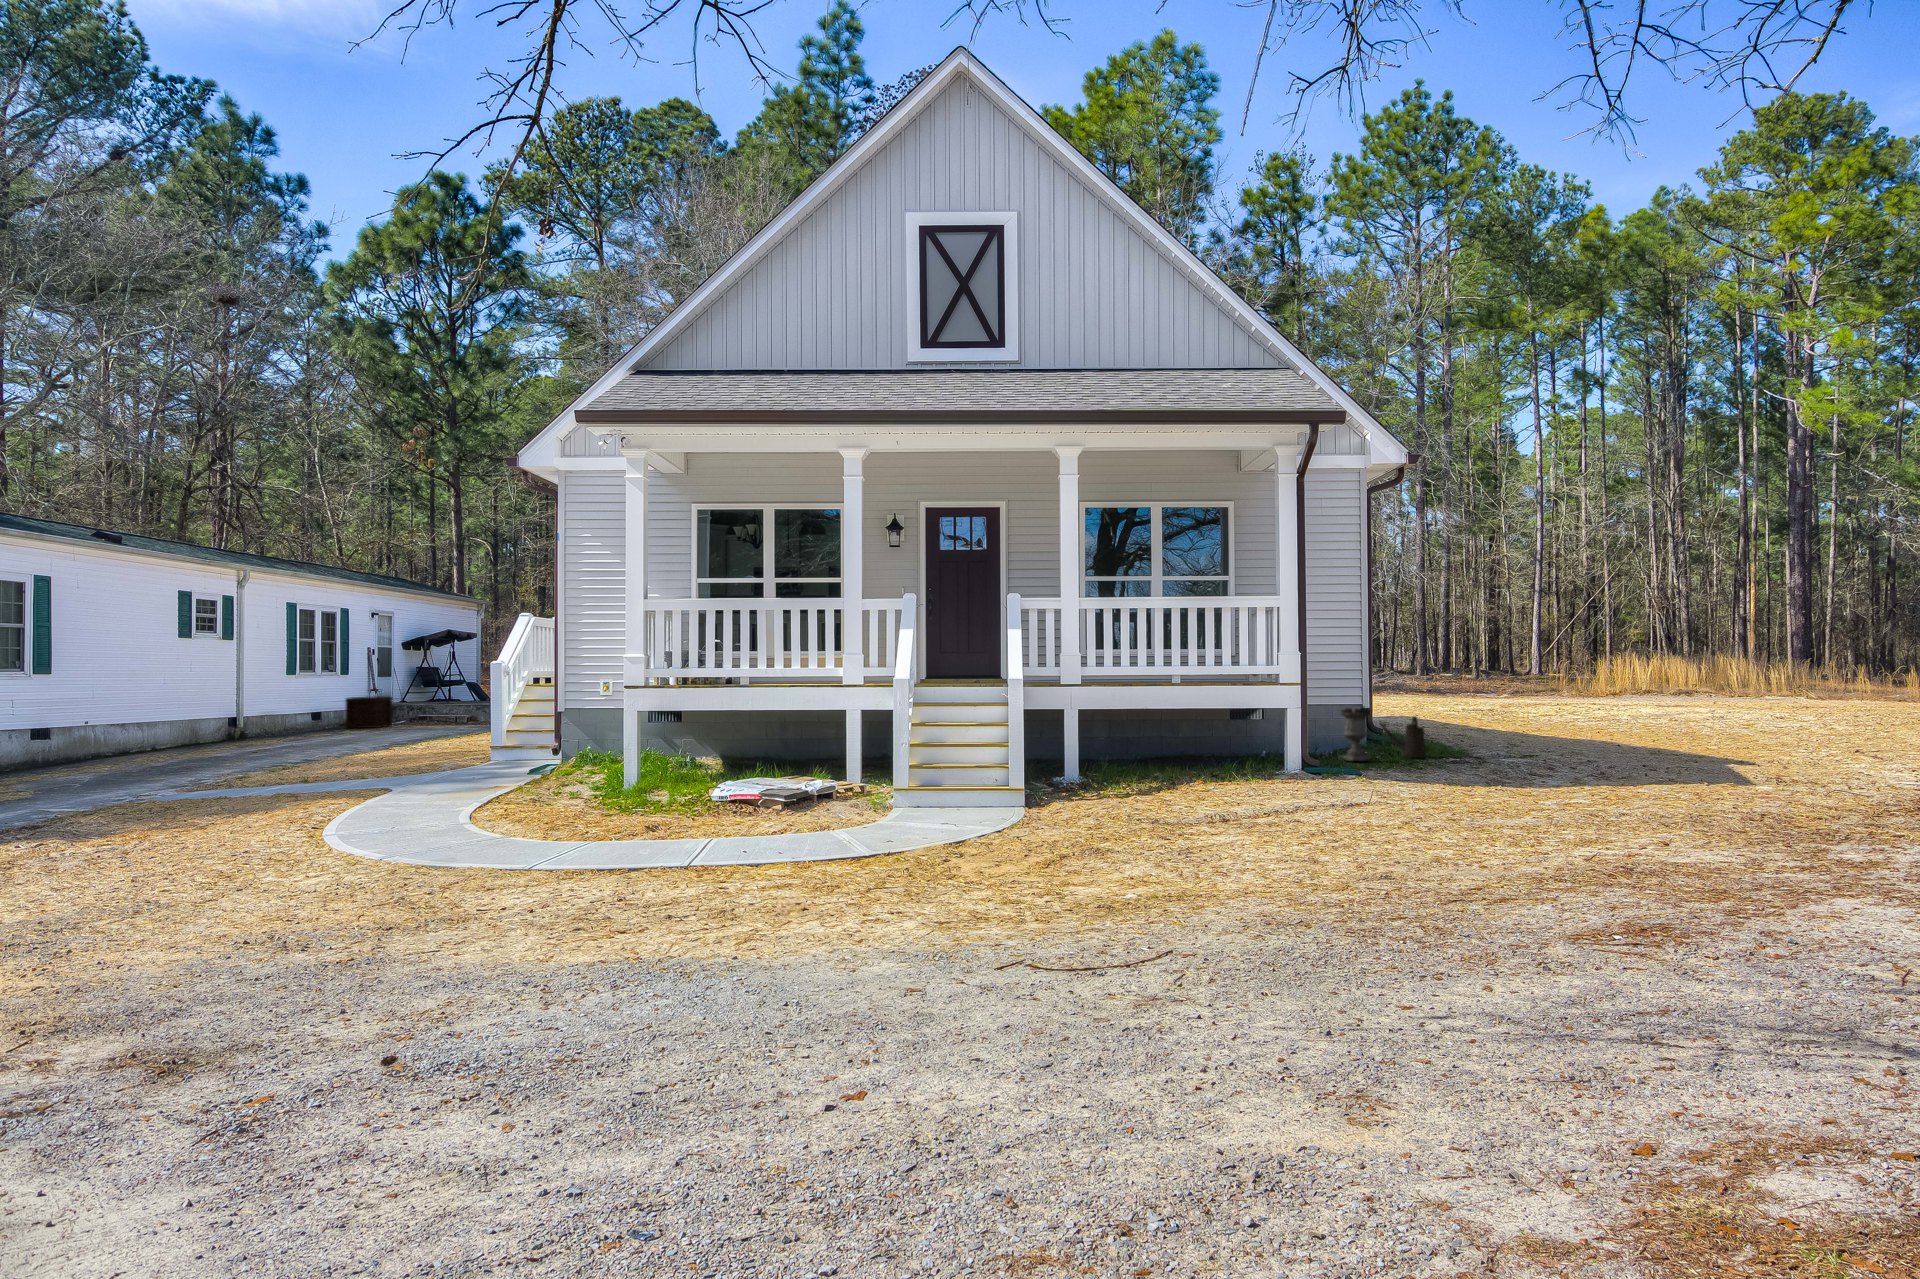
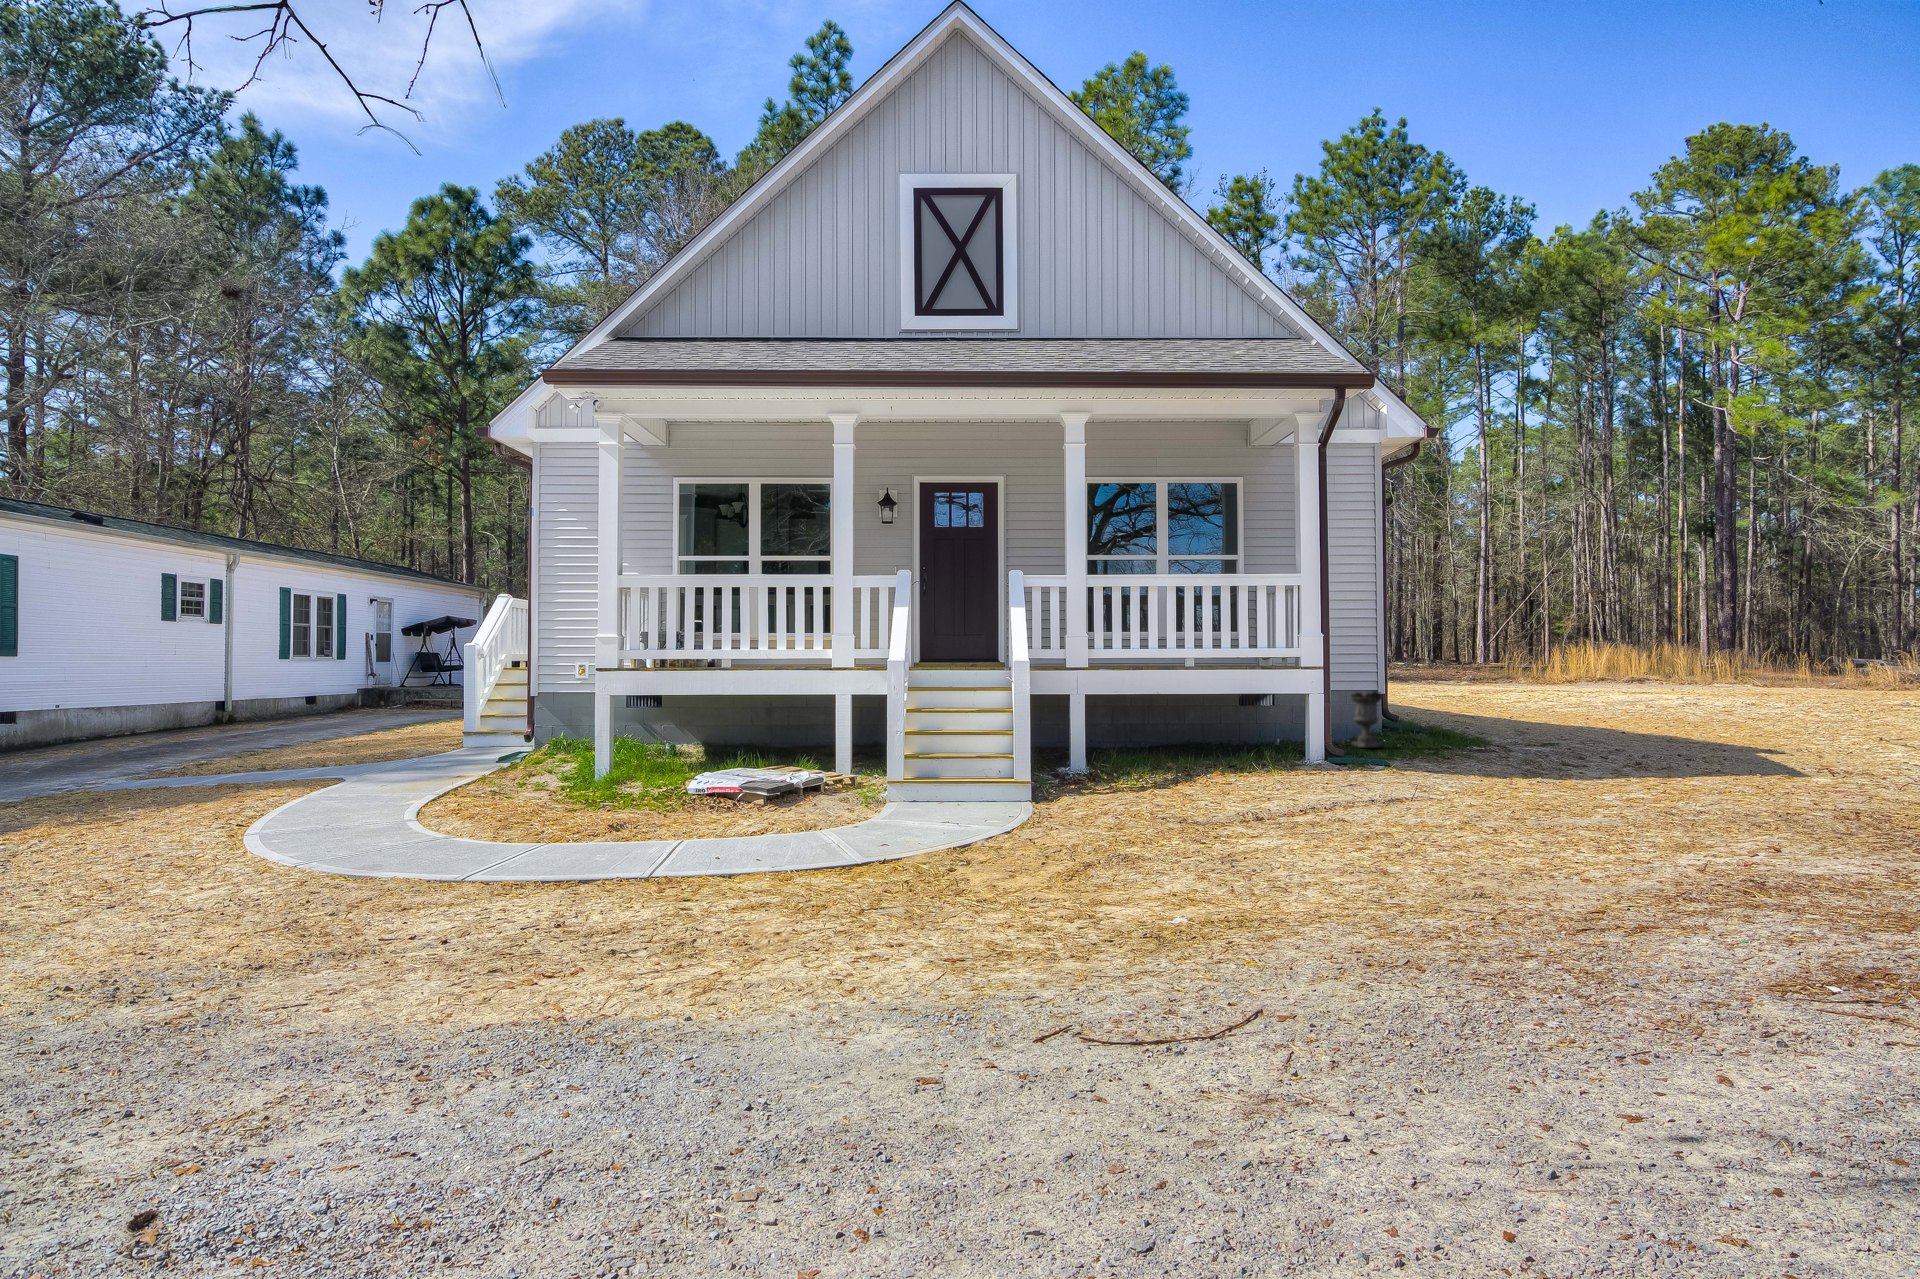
wooden crate: present [345,696,392,728] -> none [346,681,393,712]
watering can: present [1380,716,1426,758] -> none [1387,701,1444,744]

